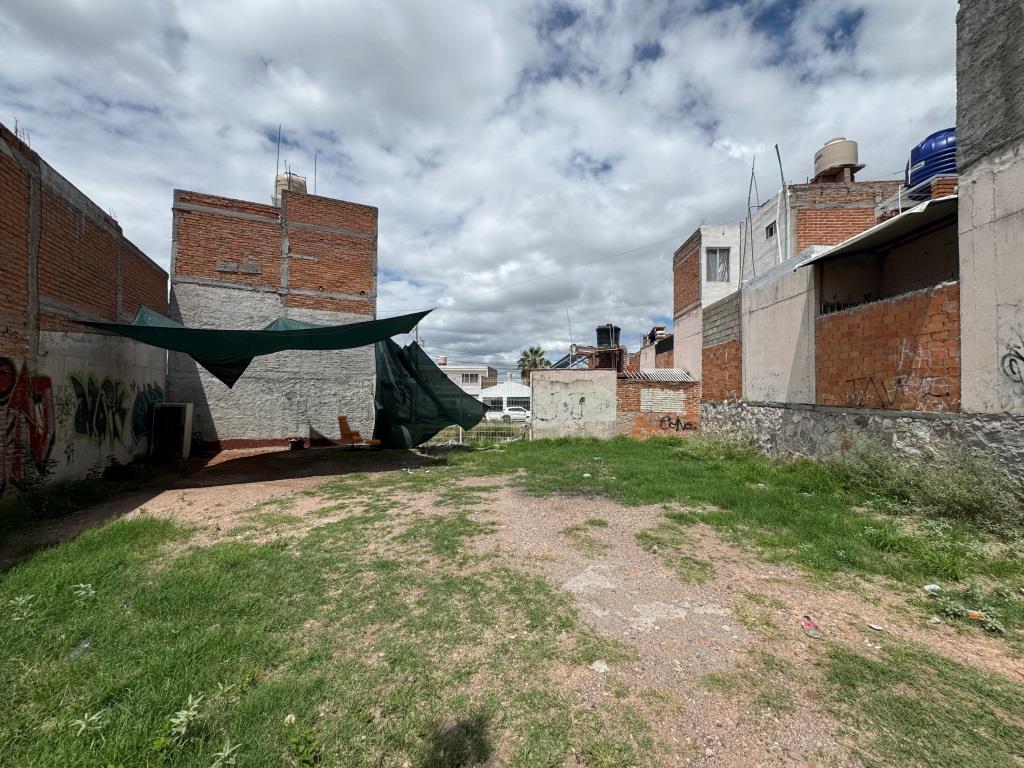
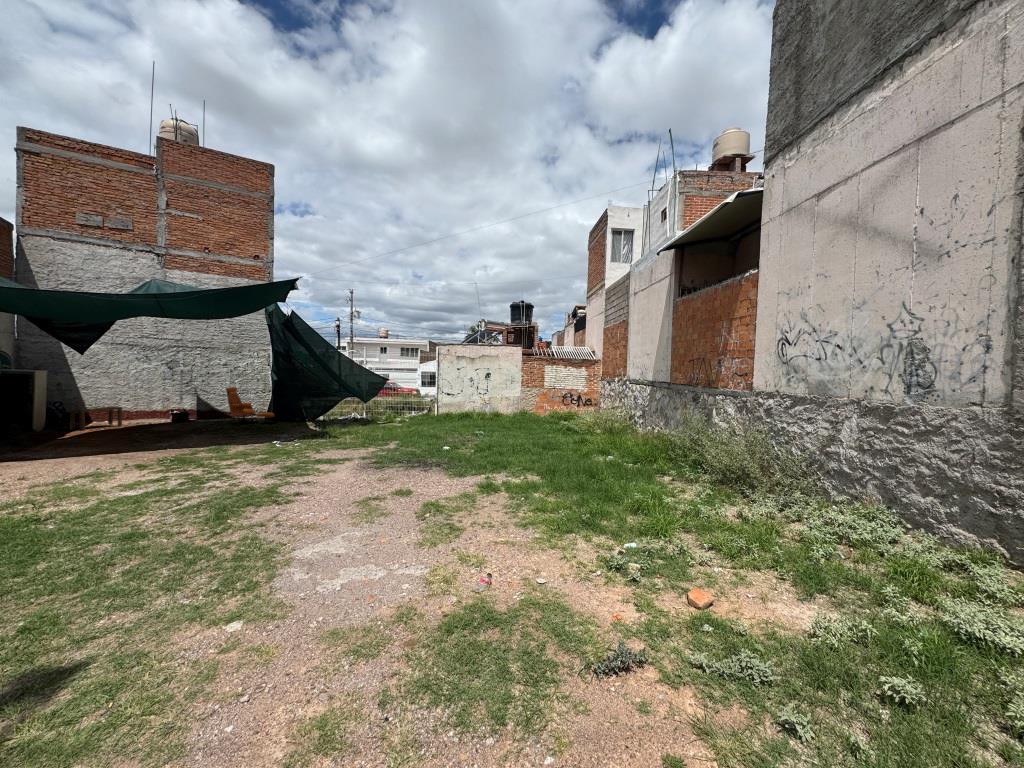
bench: none [208,435,250,457] -> present [70,407,123,430]

